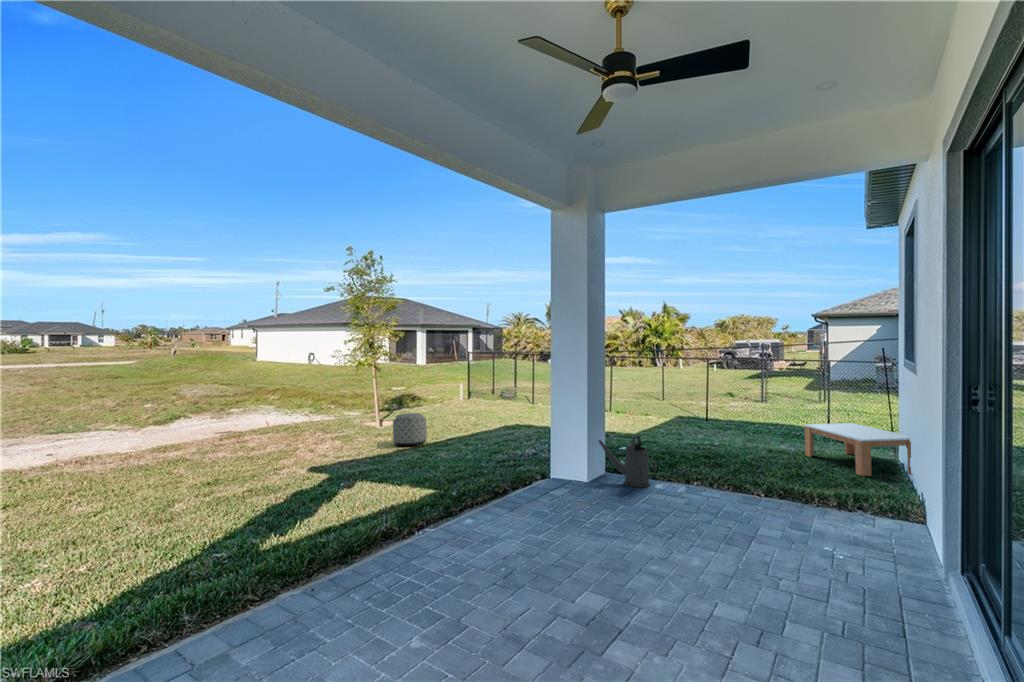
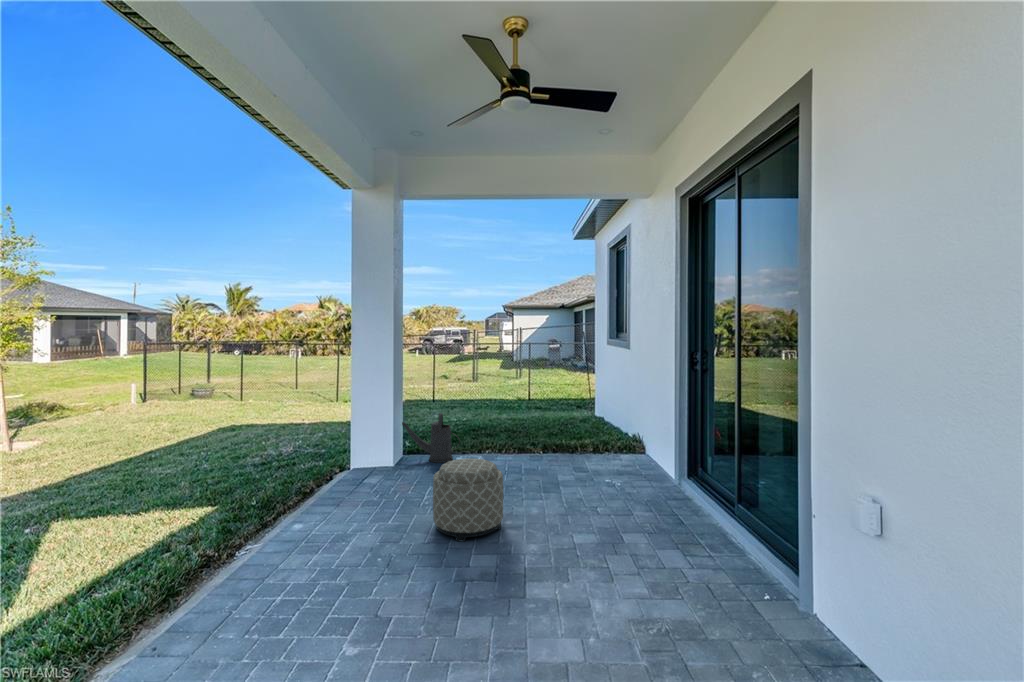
ottoman: present [393,413,427,447] -> present [433,458,503,541]
coffee table: present [804,423,912,476] -> none [537,392,610,429]

